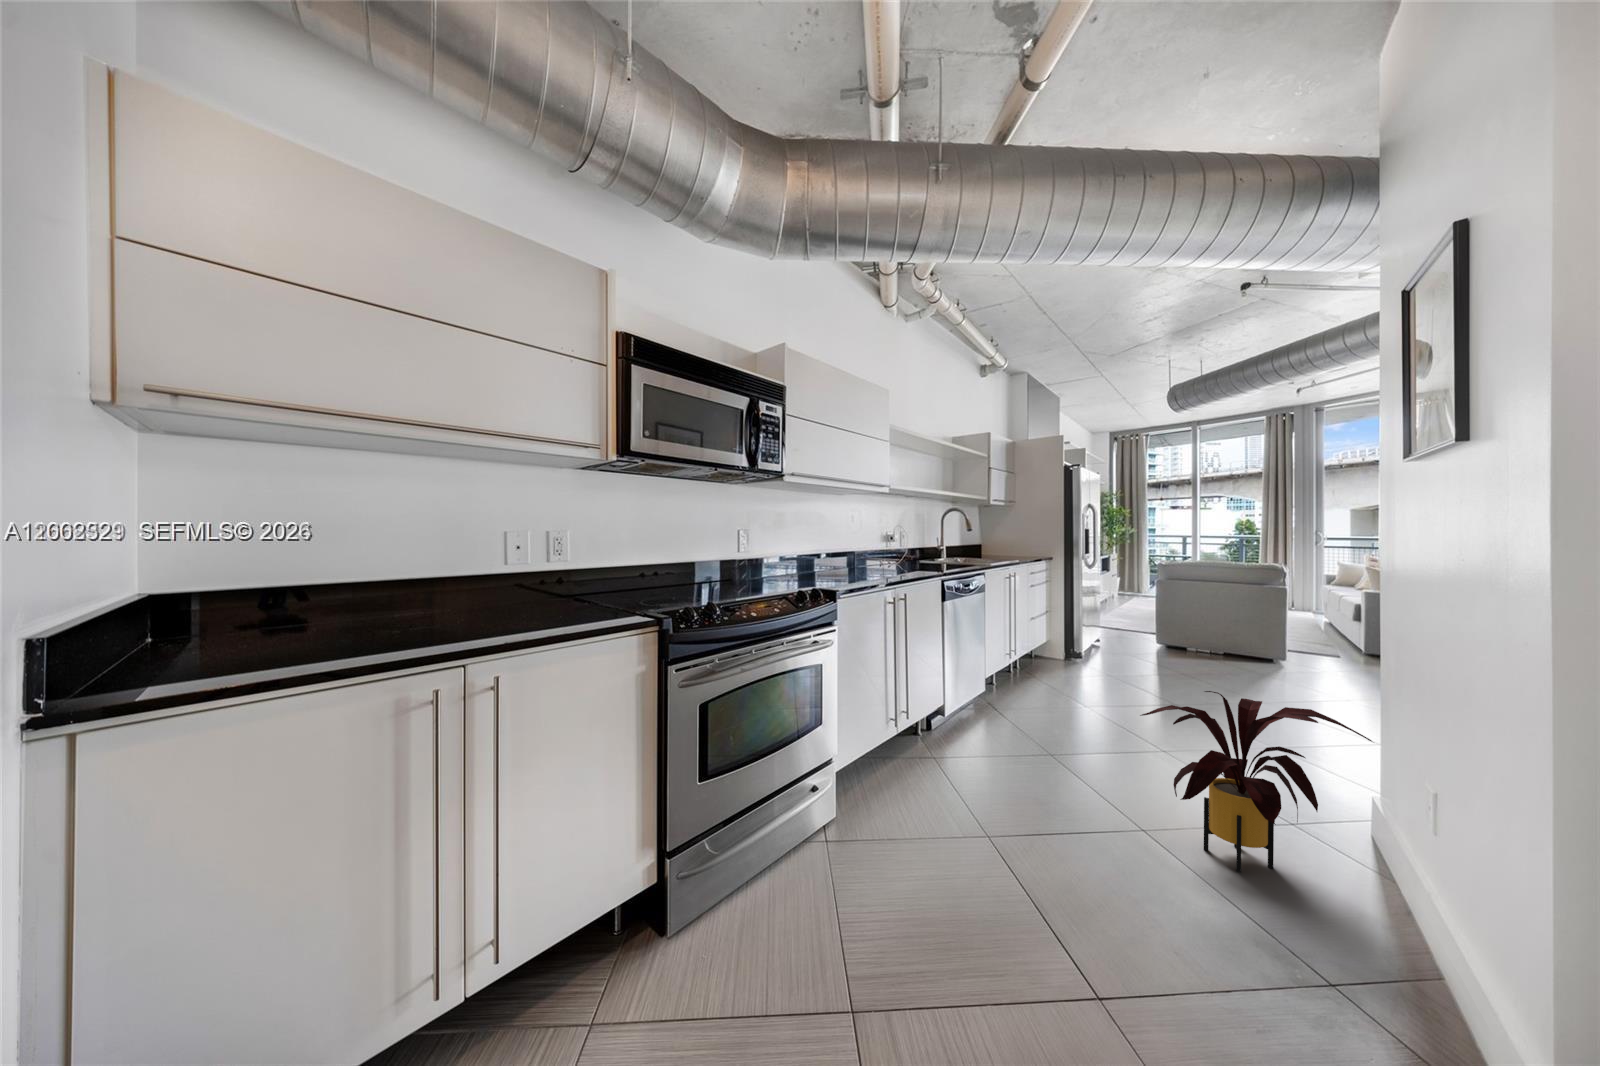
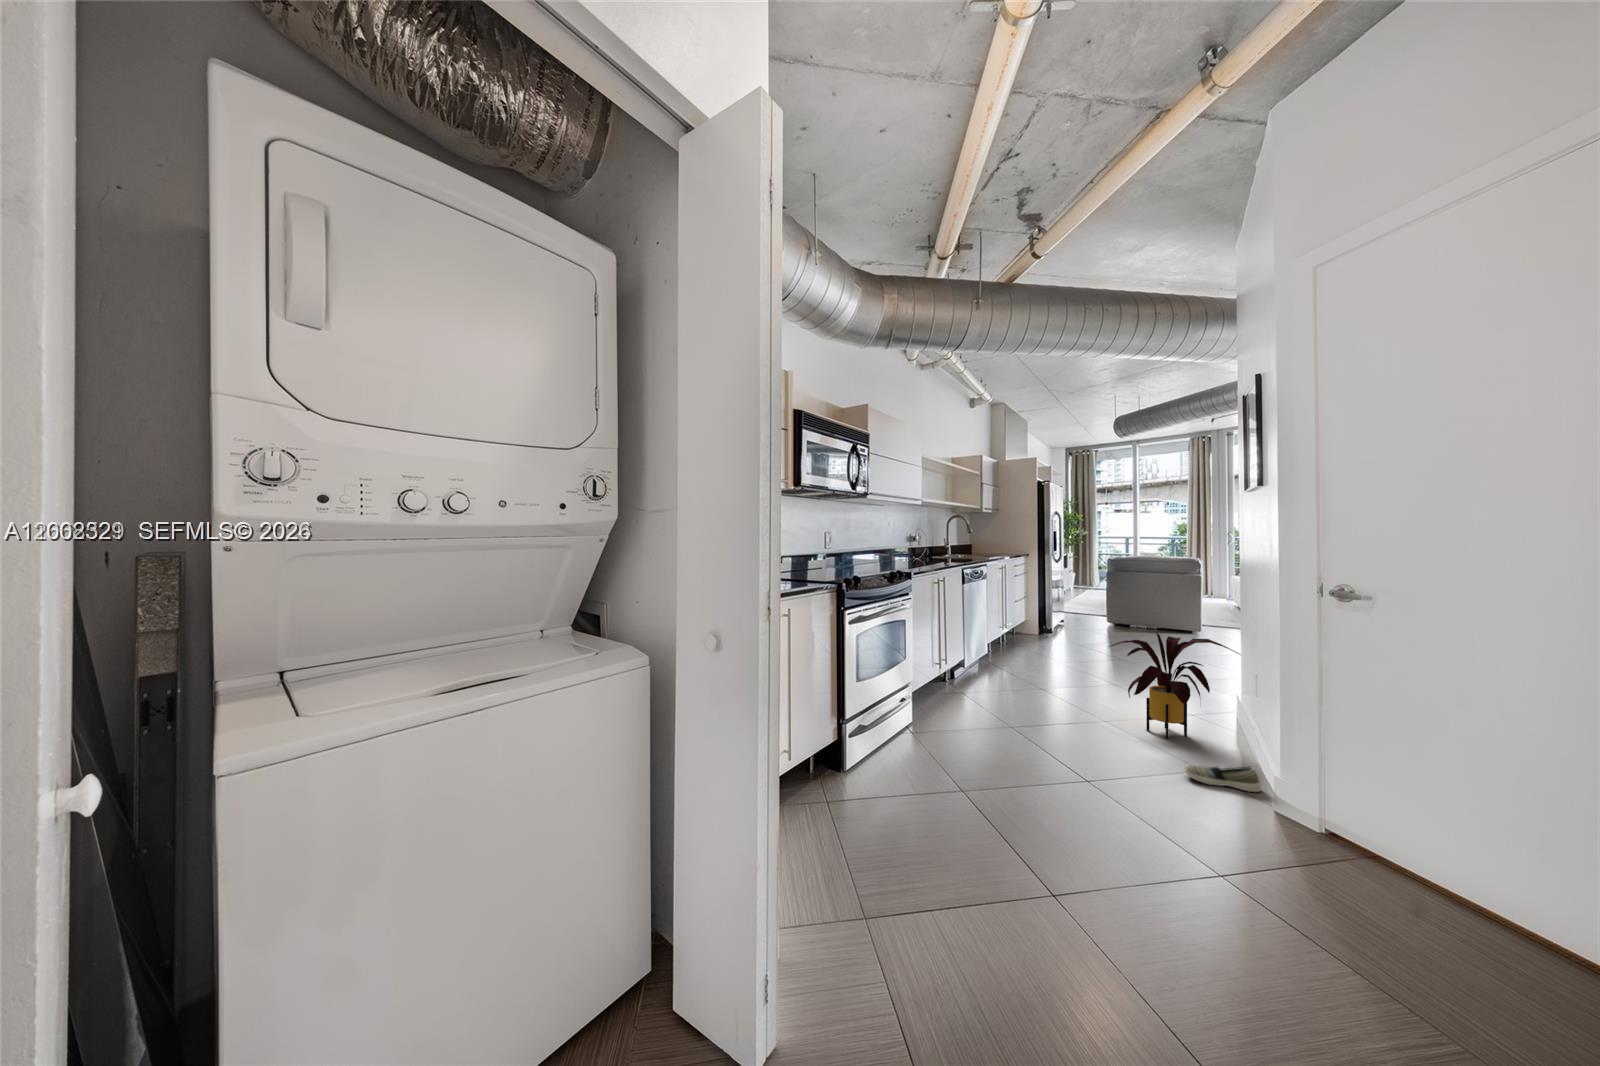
shoe: none [1275,963,1436,1043] -> present [1185,766,1261,792]

